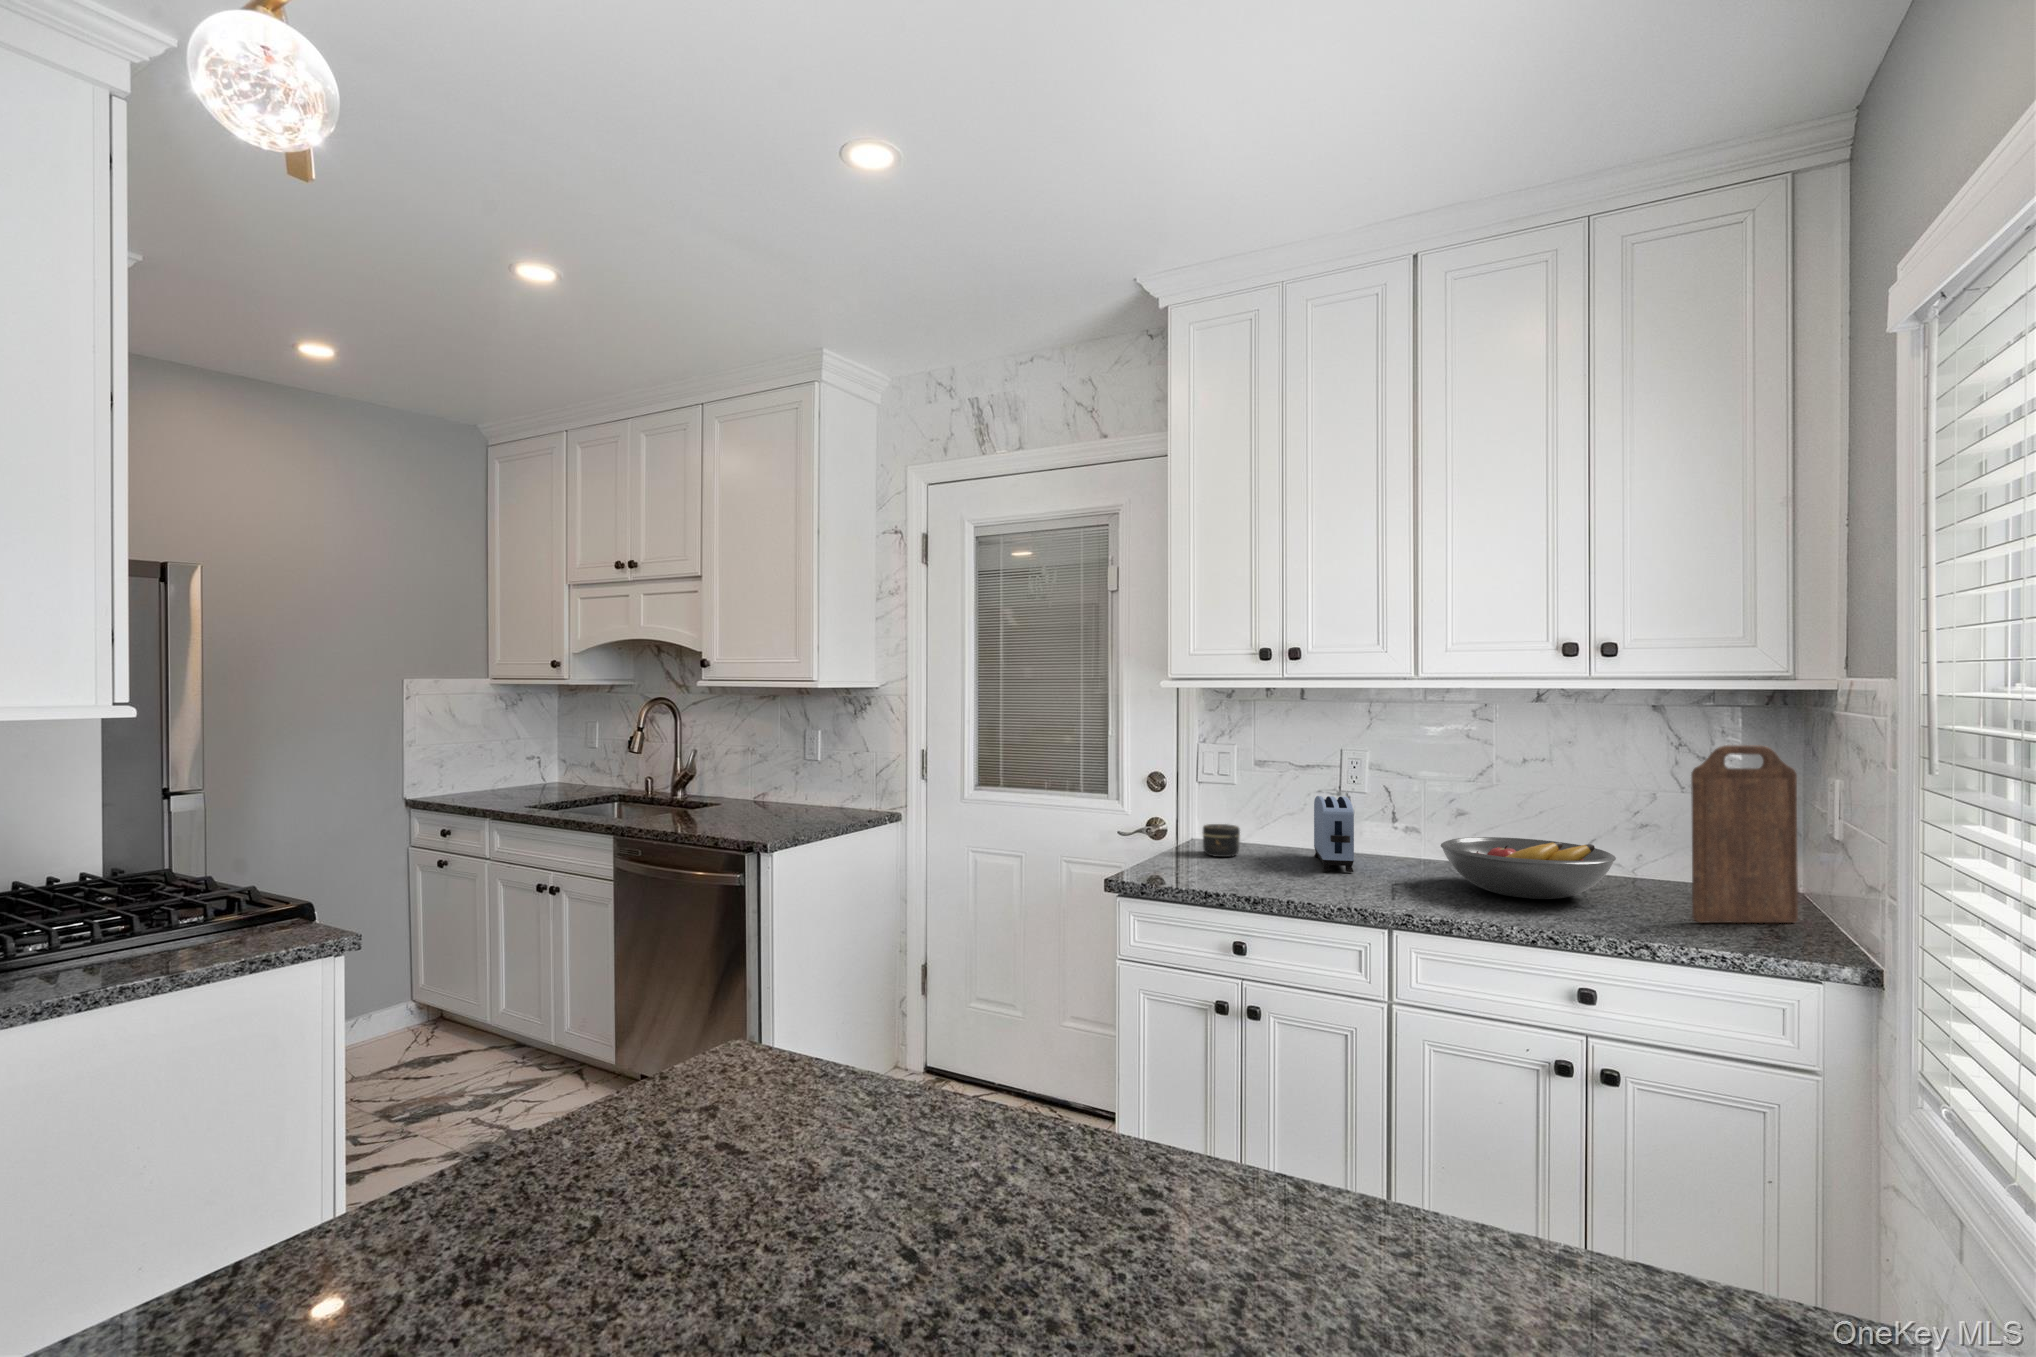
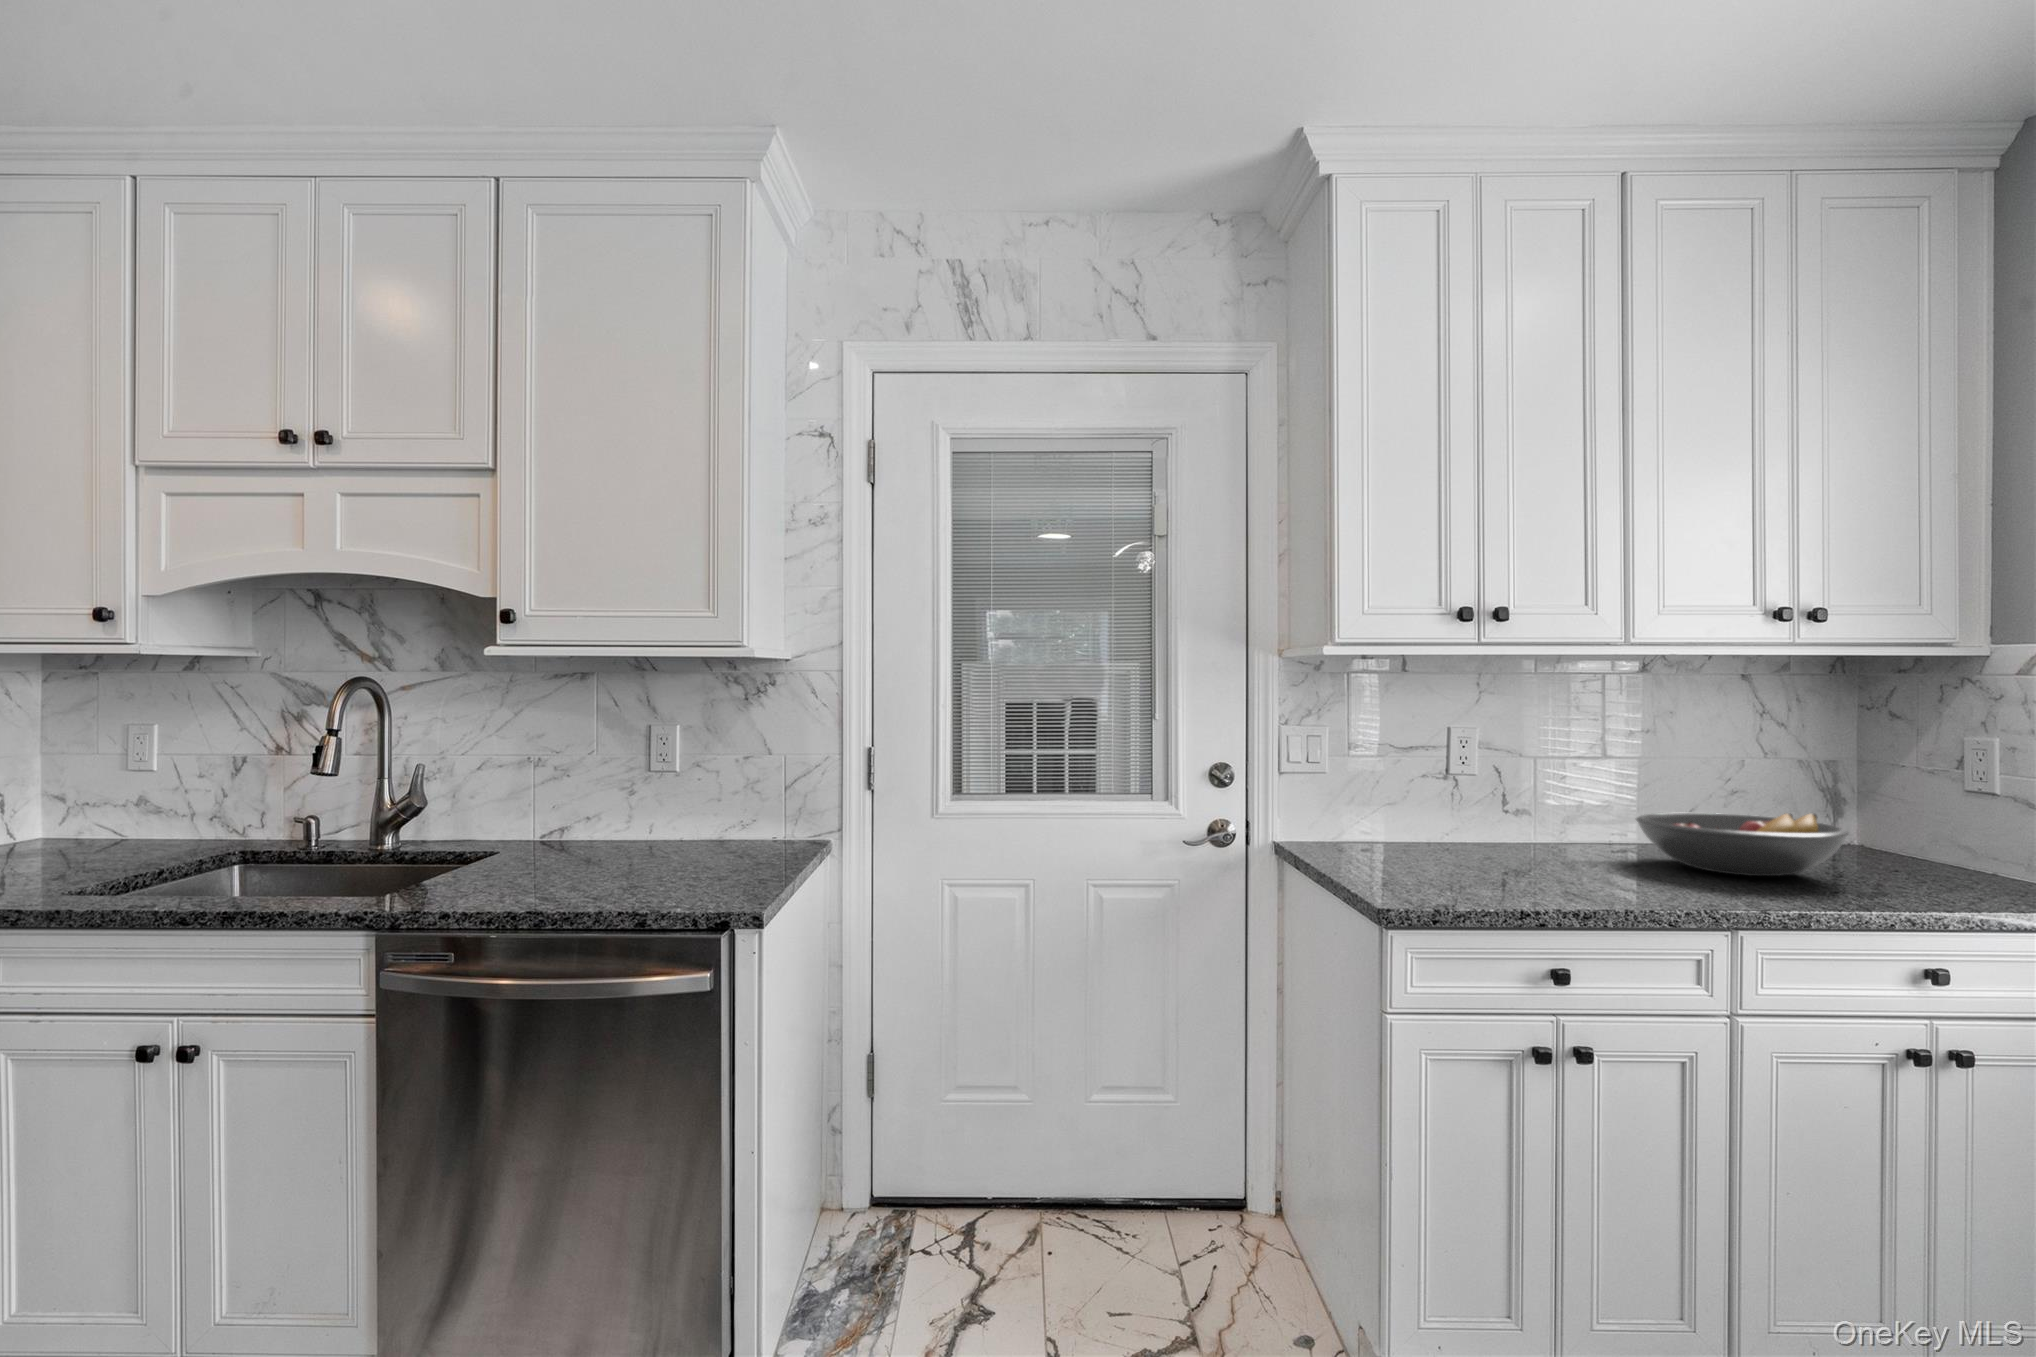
cutting board: present [1691,745,1798,923] -> none [1930,705,1976,884]
toaster: present [1314,796,1354,872] -> none [1432,779,1558,867]
jar: present [1203,824,1240,857] -> none [1339,821,1387,862]

